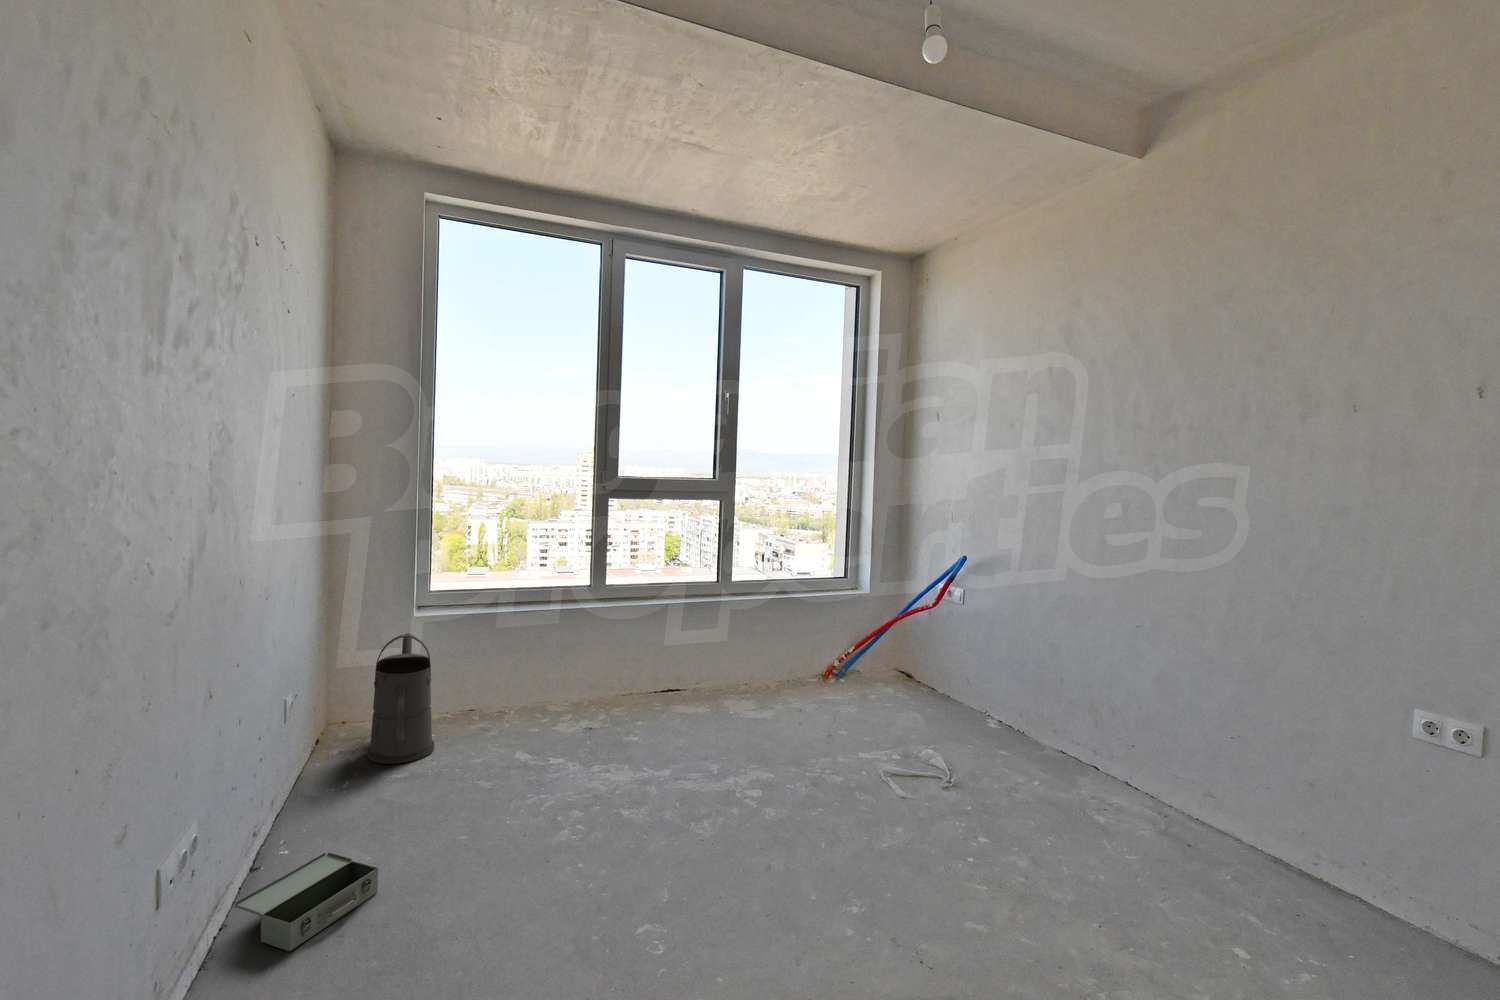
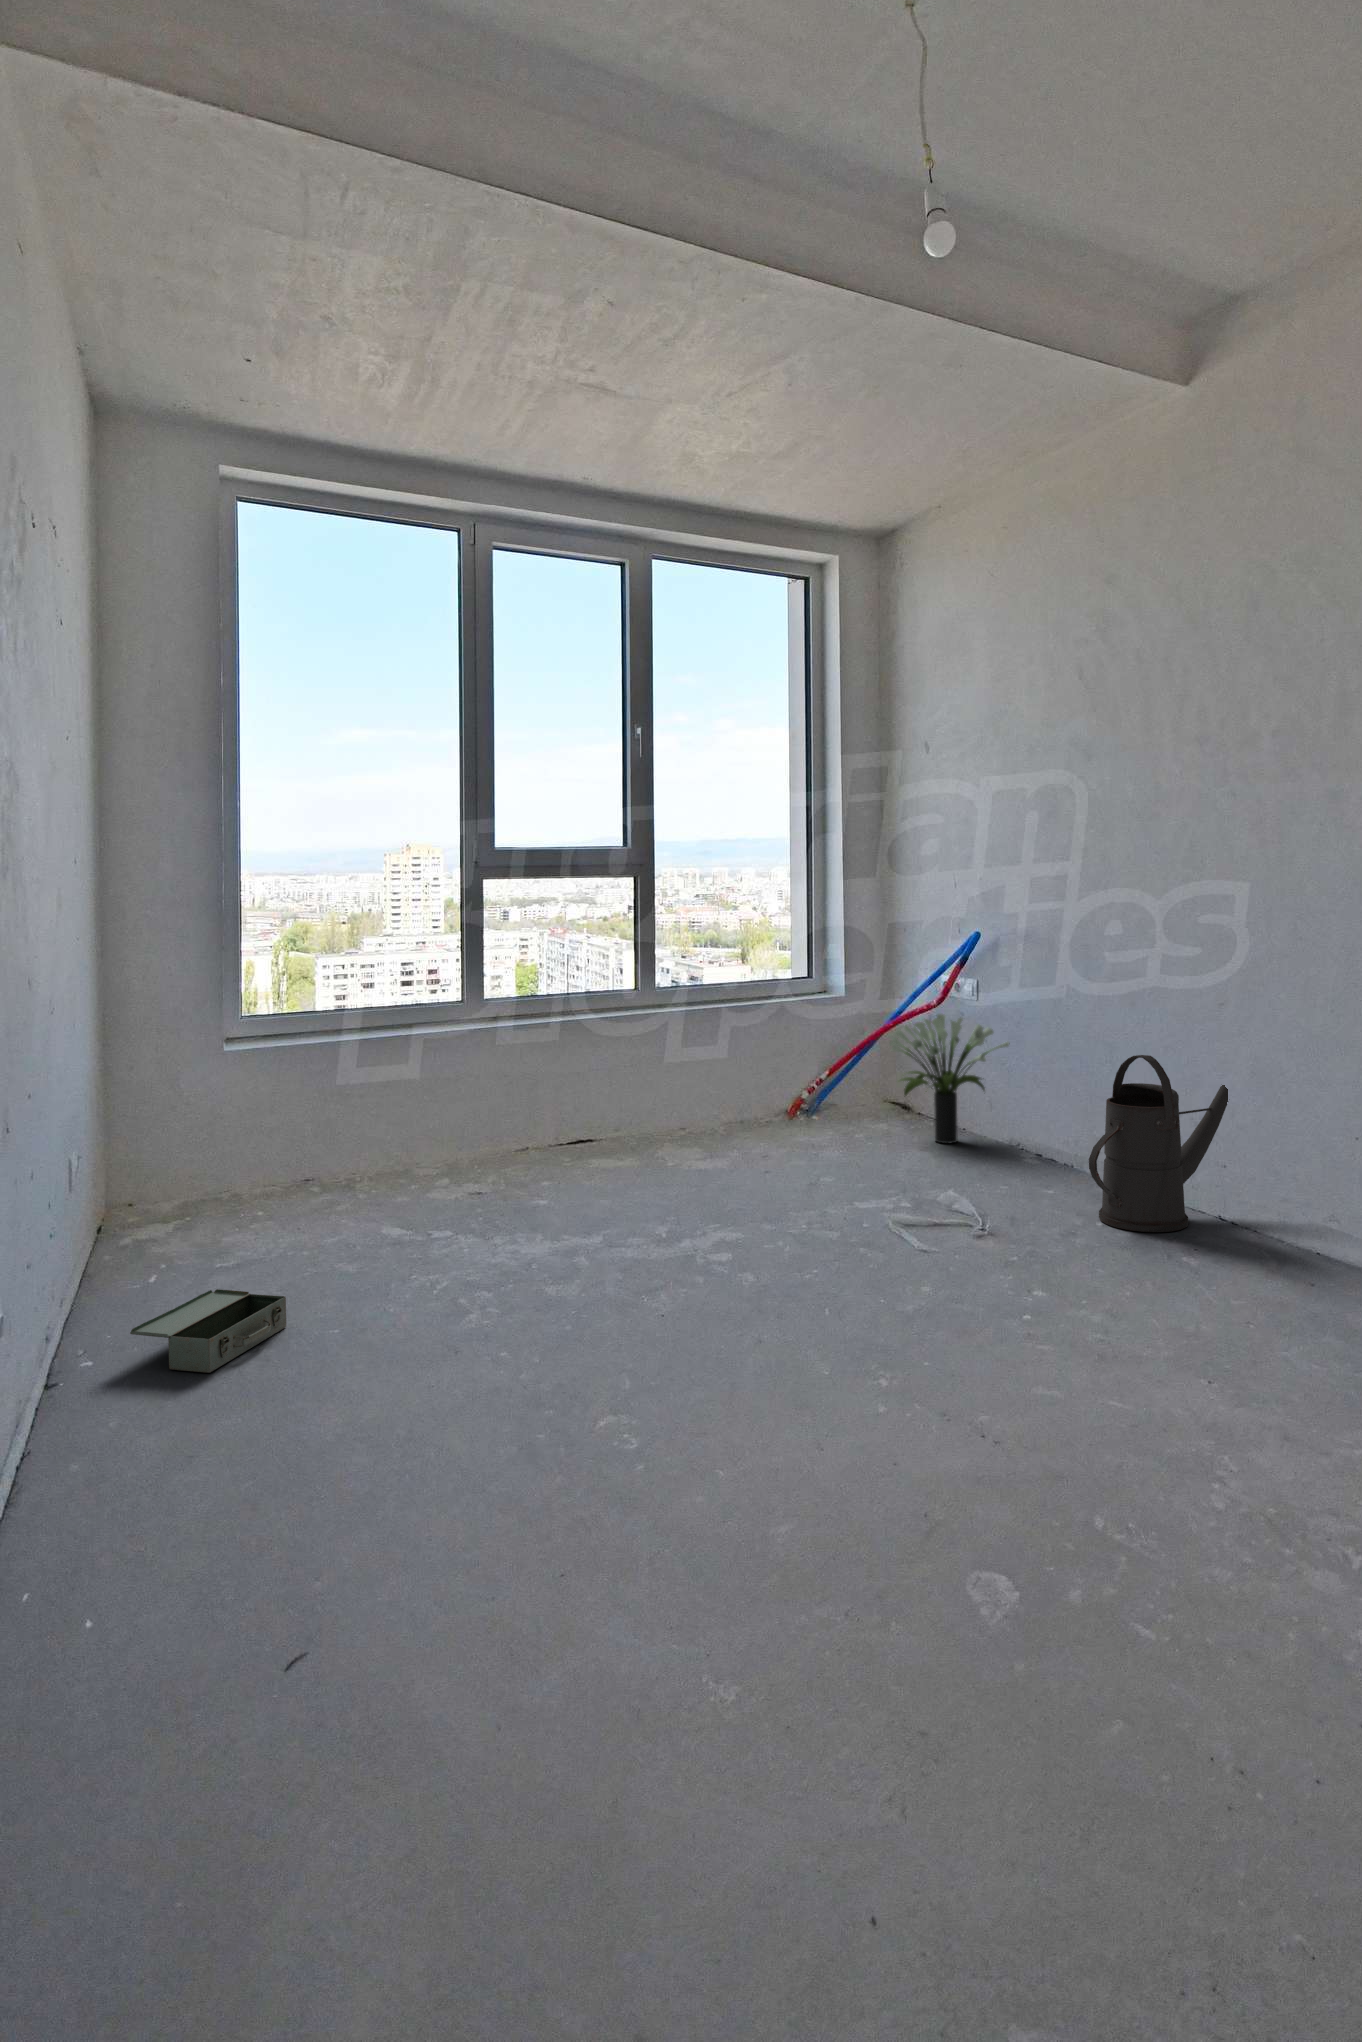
potted plant: none [897,619,991,718] -> present [889,1013,1010,1144]
watering can: present [367,633,434,764] -> present [1089,1055,1228,1232]

